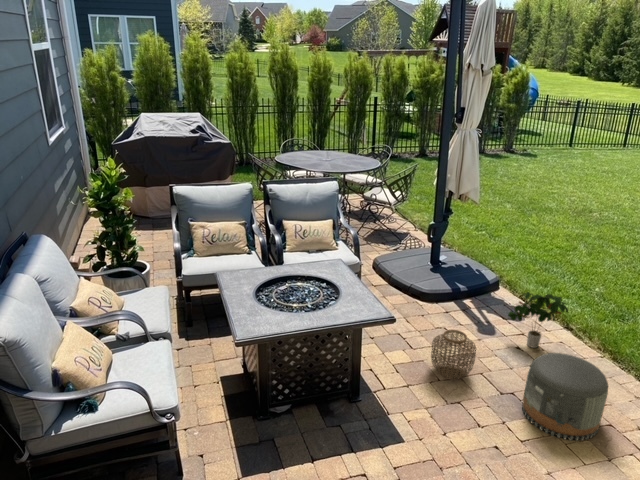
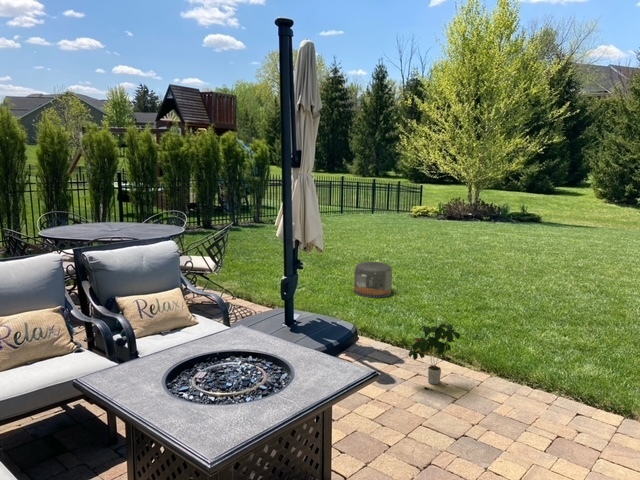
woven basket: present [431,330,476,380] -> none [370,380,421,441]
pouf: present [522,353,608,441] -> present [354,262,392,298]

